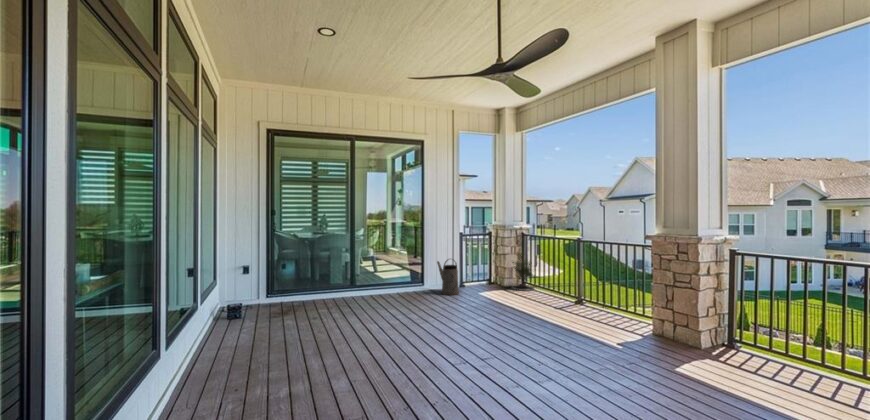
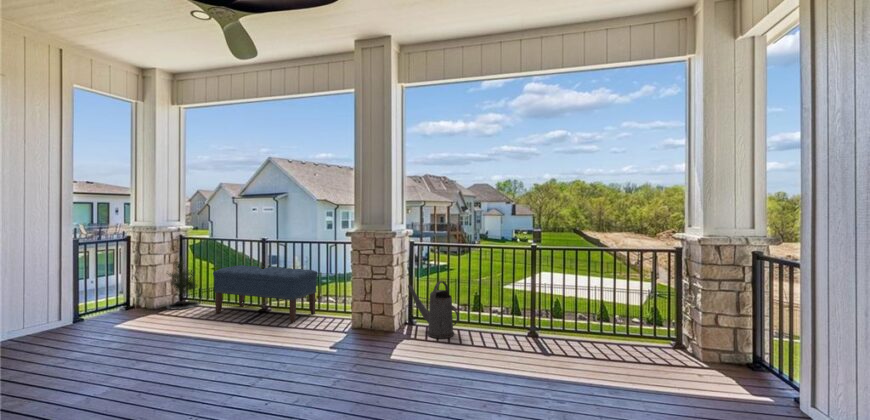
watering can: present [437,259,459,295] -> present [408,281,459,338]
bench: none [540,260,627,317] -> present [213,265,317,322]

